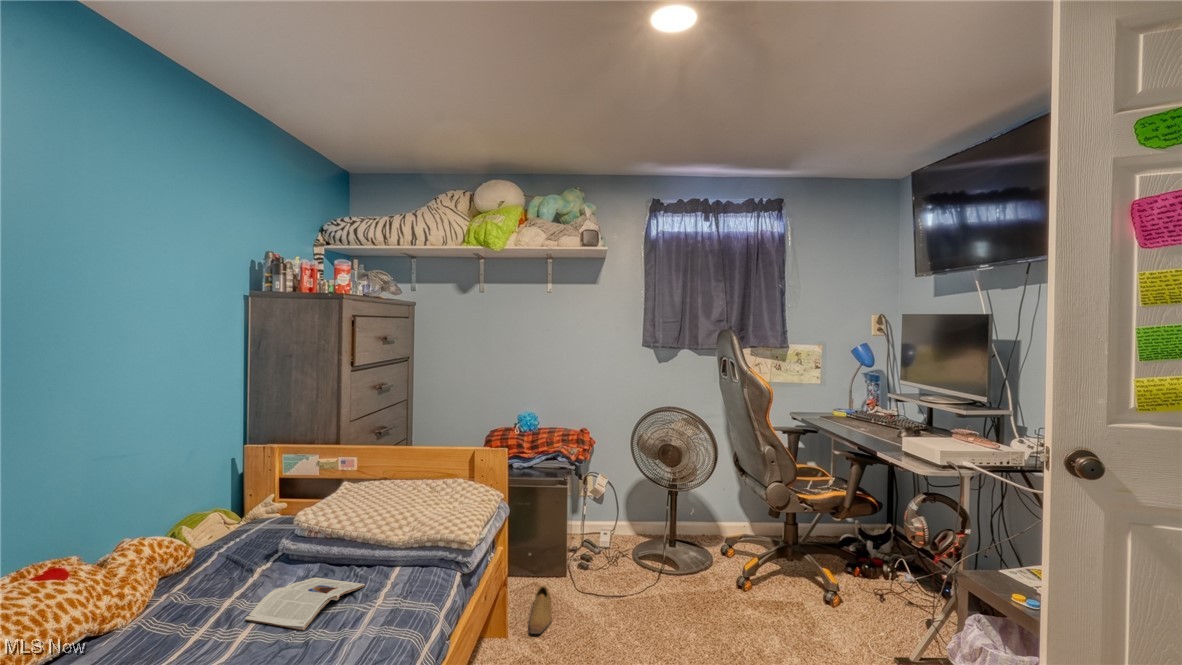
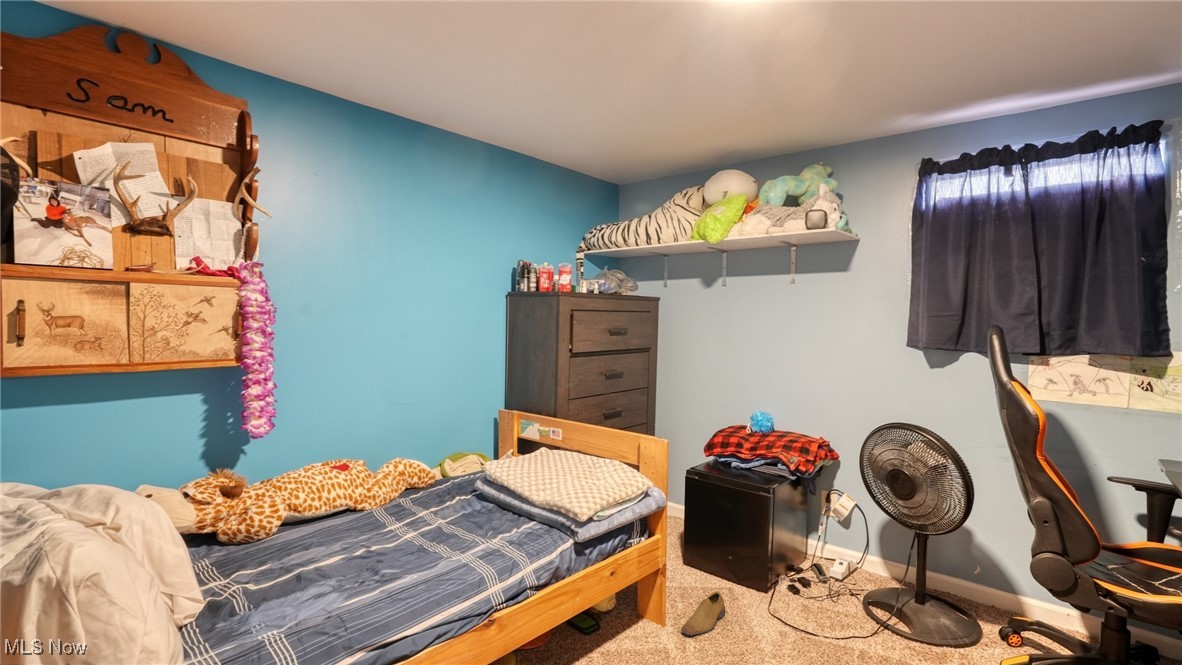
magazine: present [245,577,365,630] -> none [413,511,495,543]

